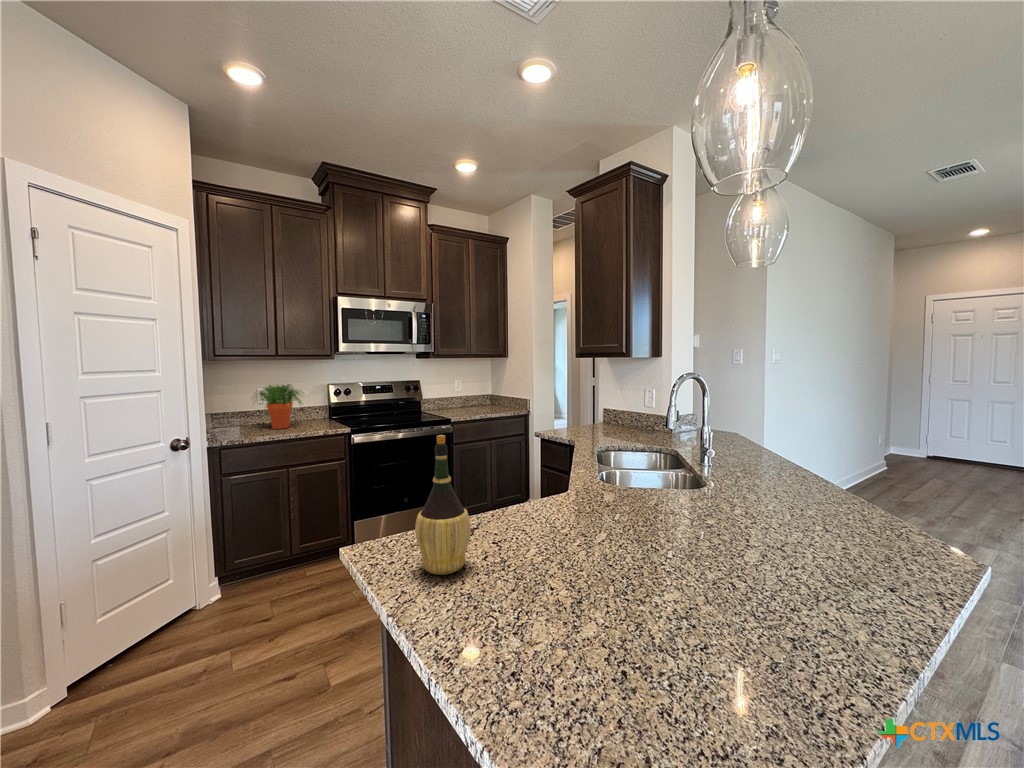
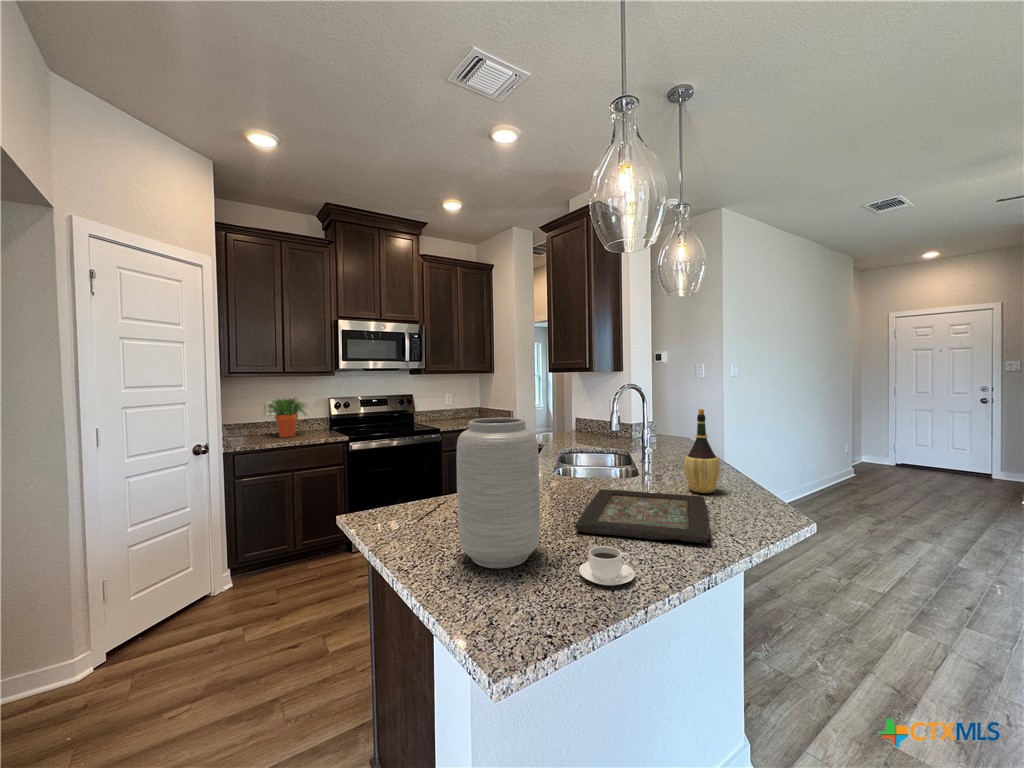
vase: none [520,428,642,656] -> present [457,418,540,568]
wine bottle: present [415,435,470,575] -> present [684,409,720,493]
decorative tray: none [672,511,880,609] -> present [575,489,710,543]
coffee cup: none [714,628,810,703] -> present [579,546,635,586]

